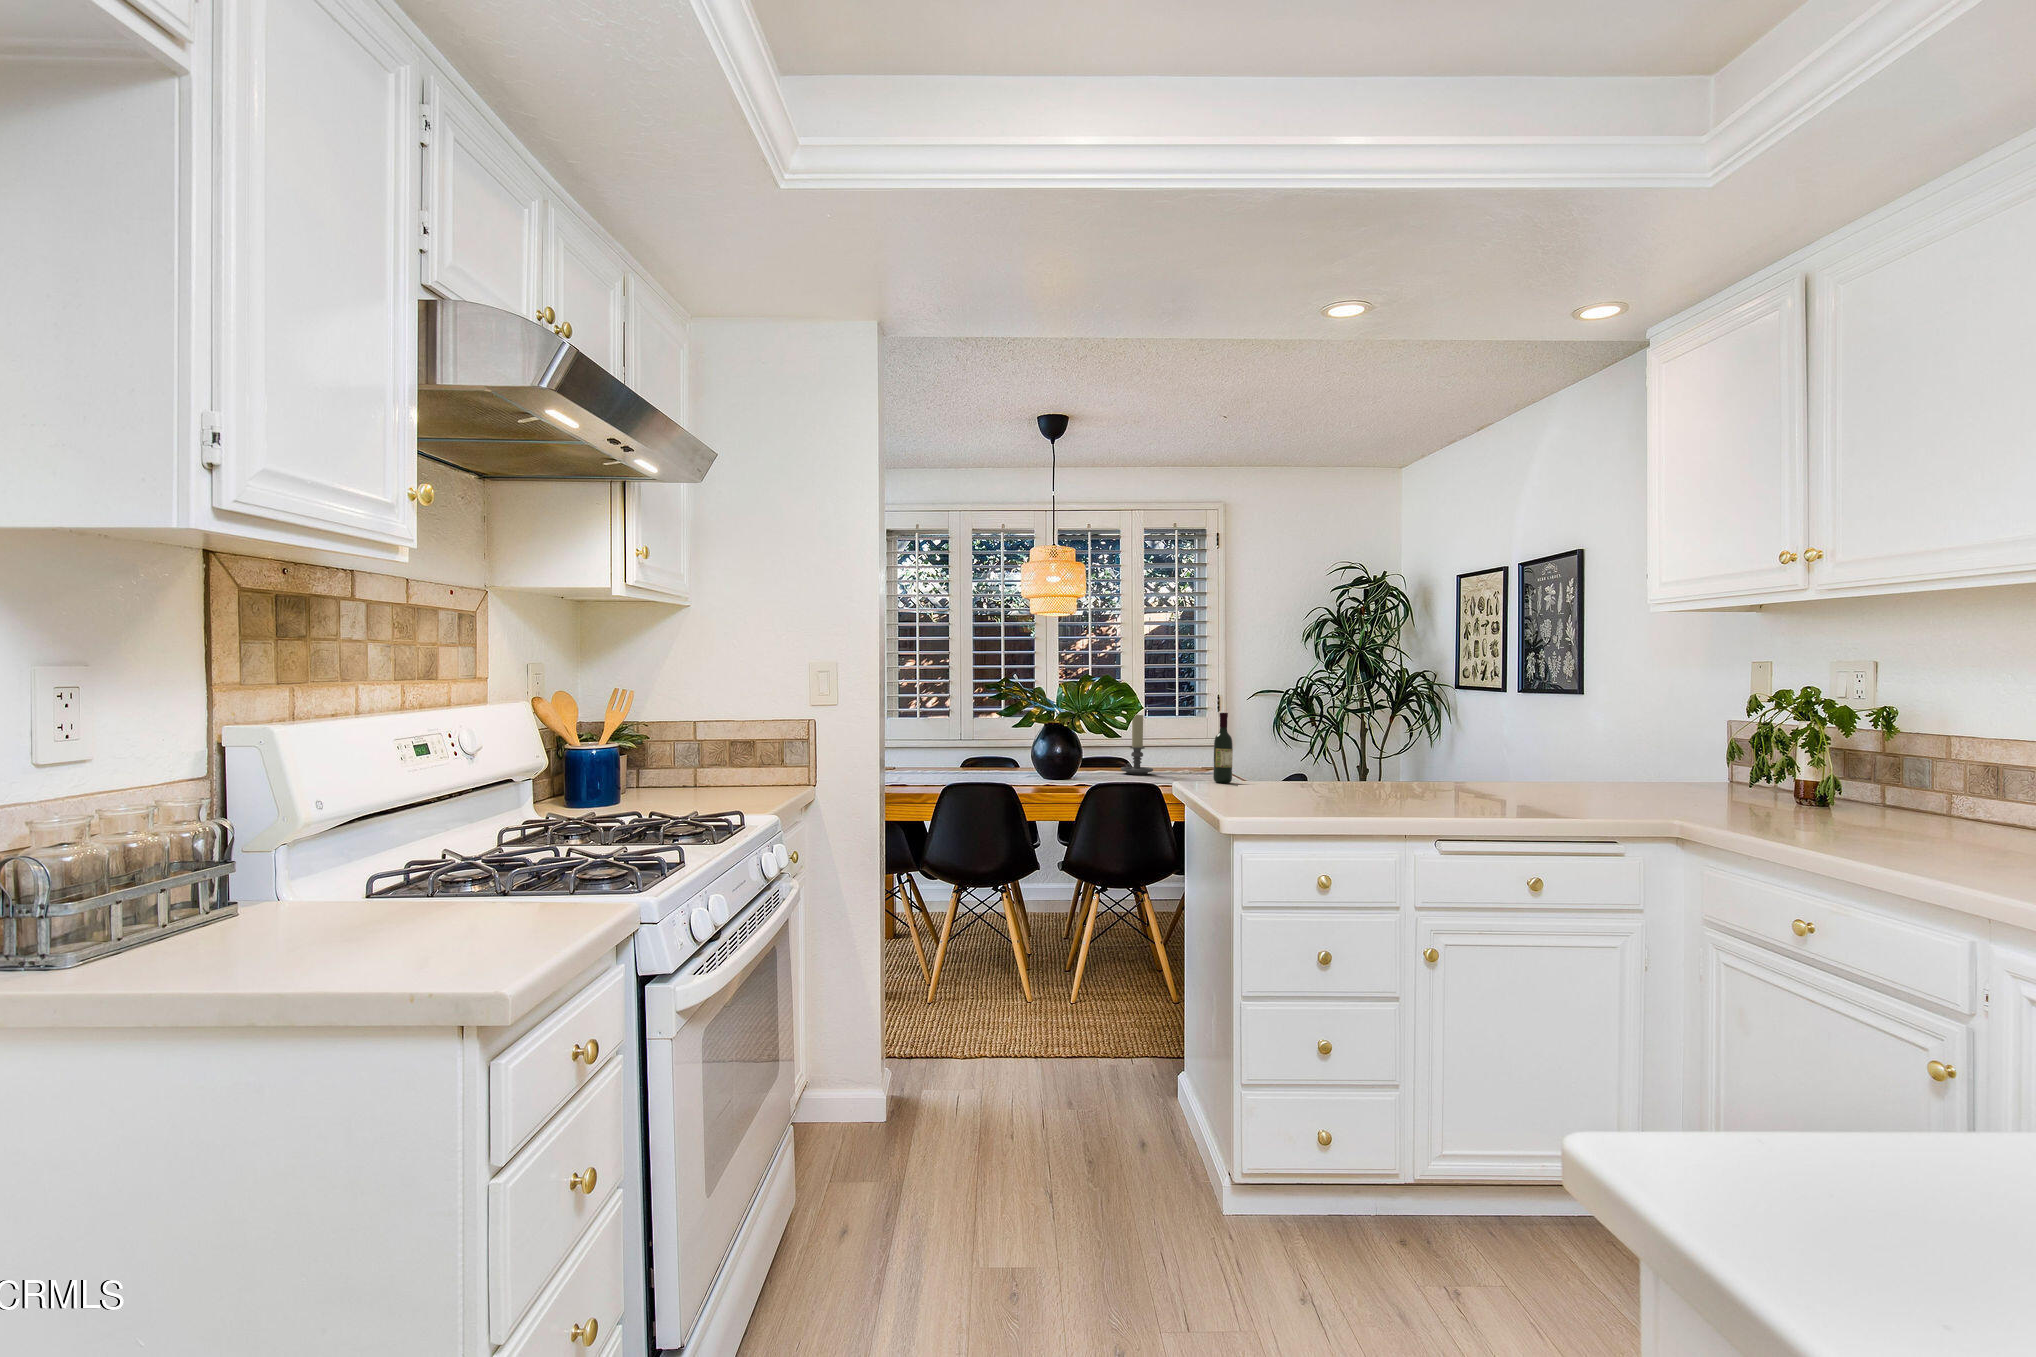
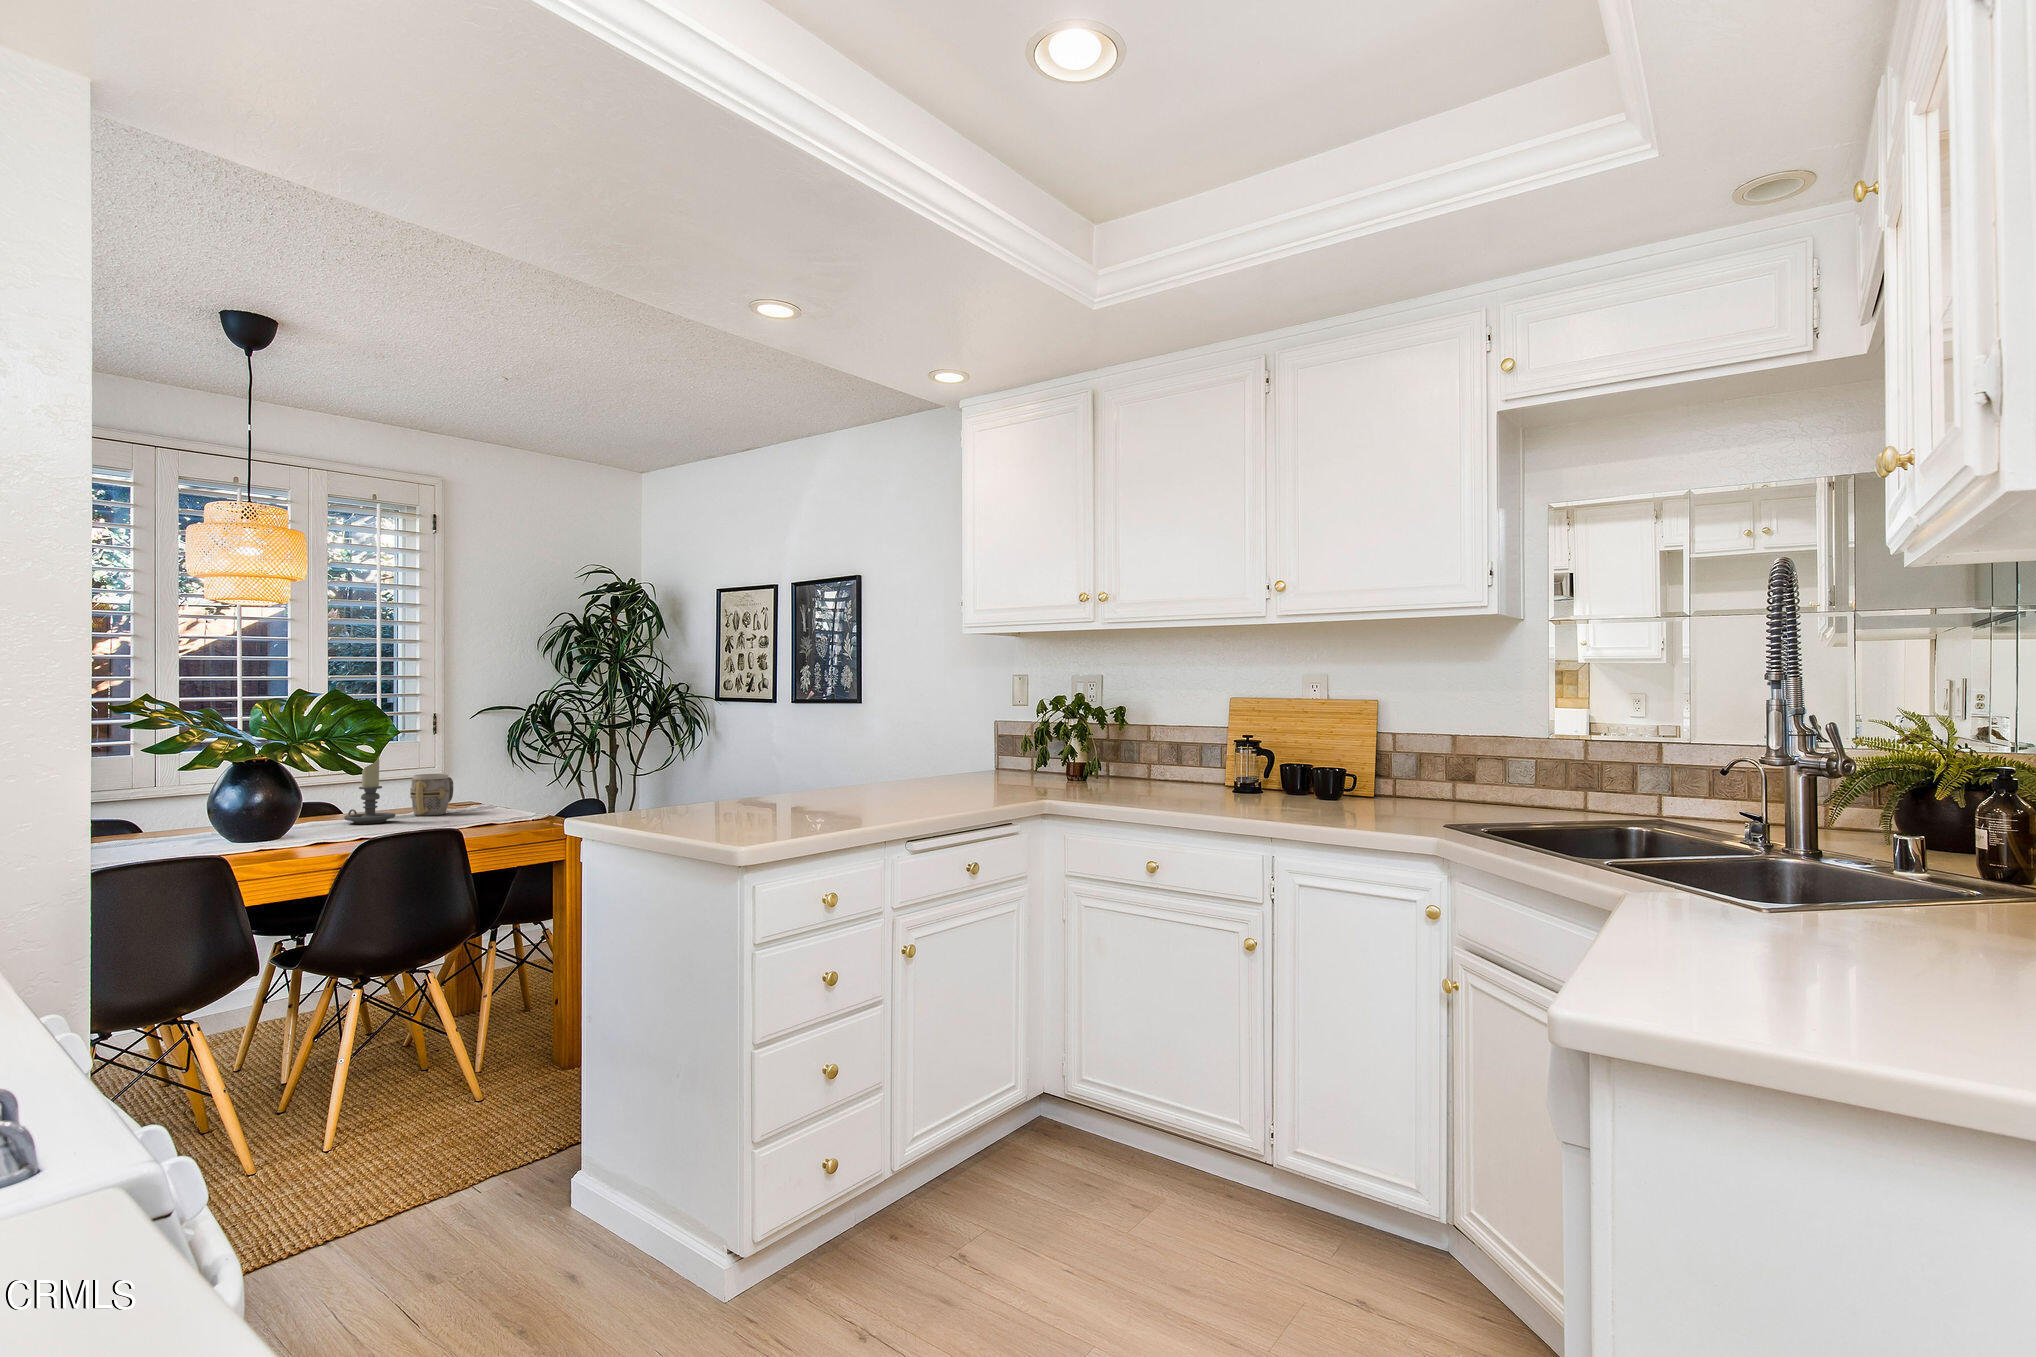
wine bottle: present [1213,713,1233,783] -> none [497,735,522,821]
mug: none [1172,741,1205,773] -> present [410,774,453,816]

